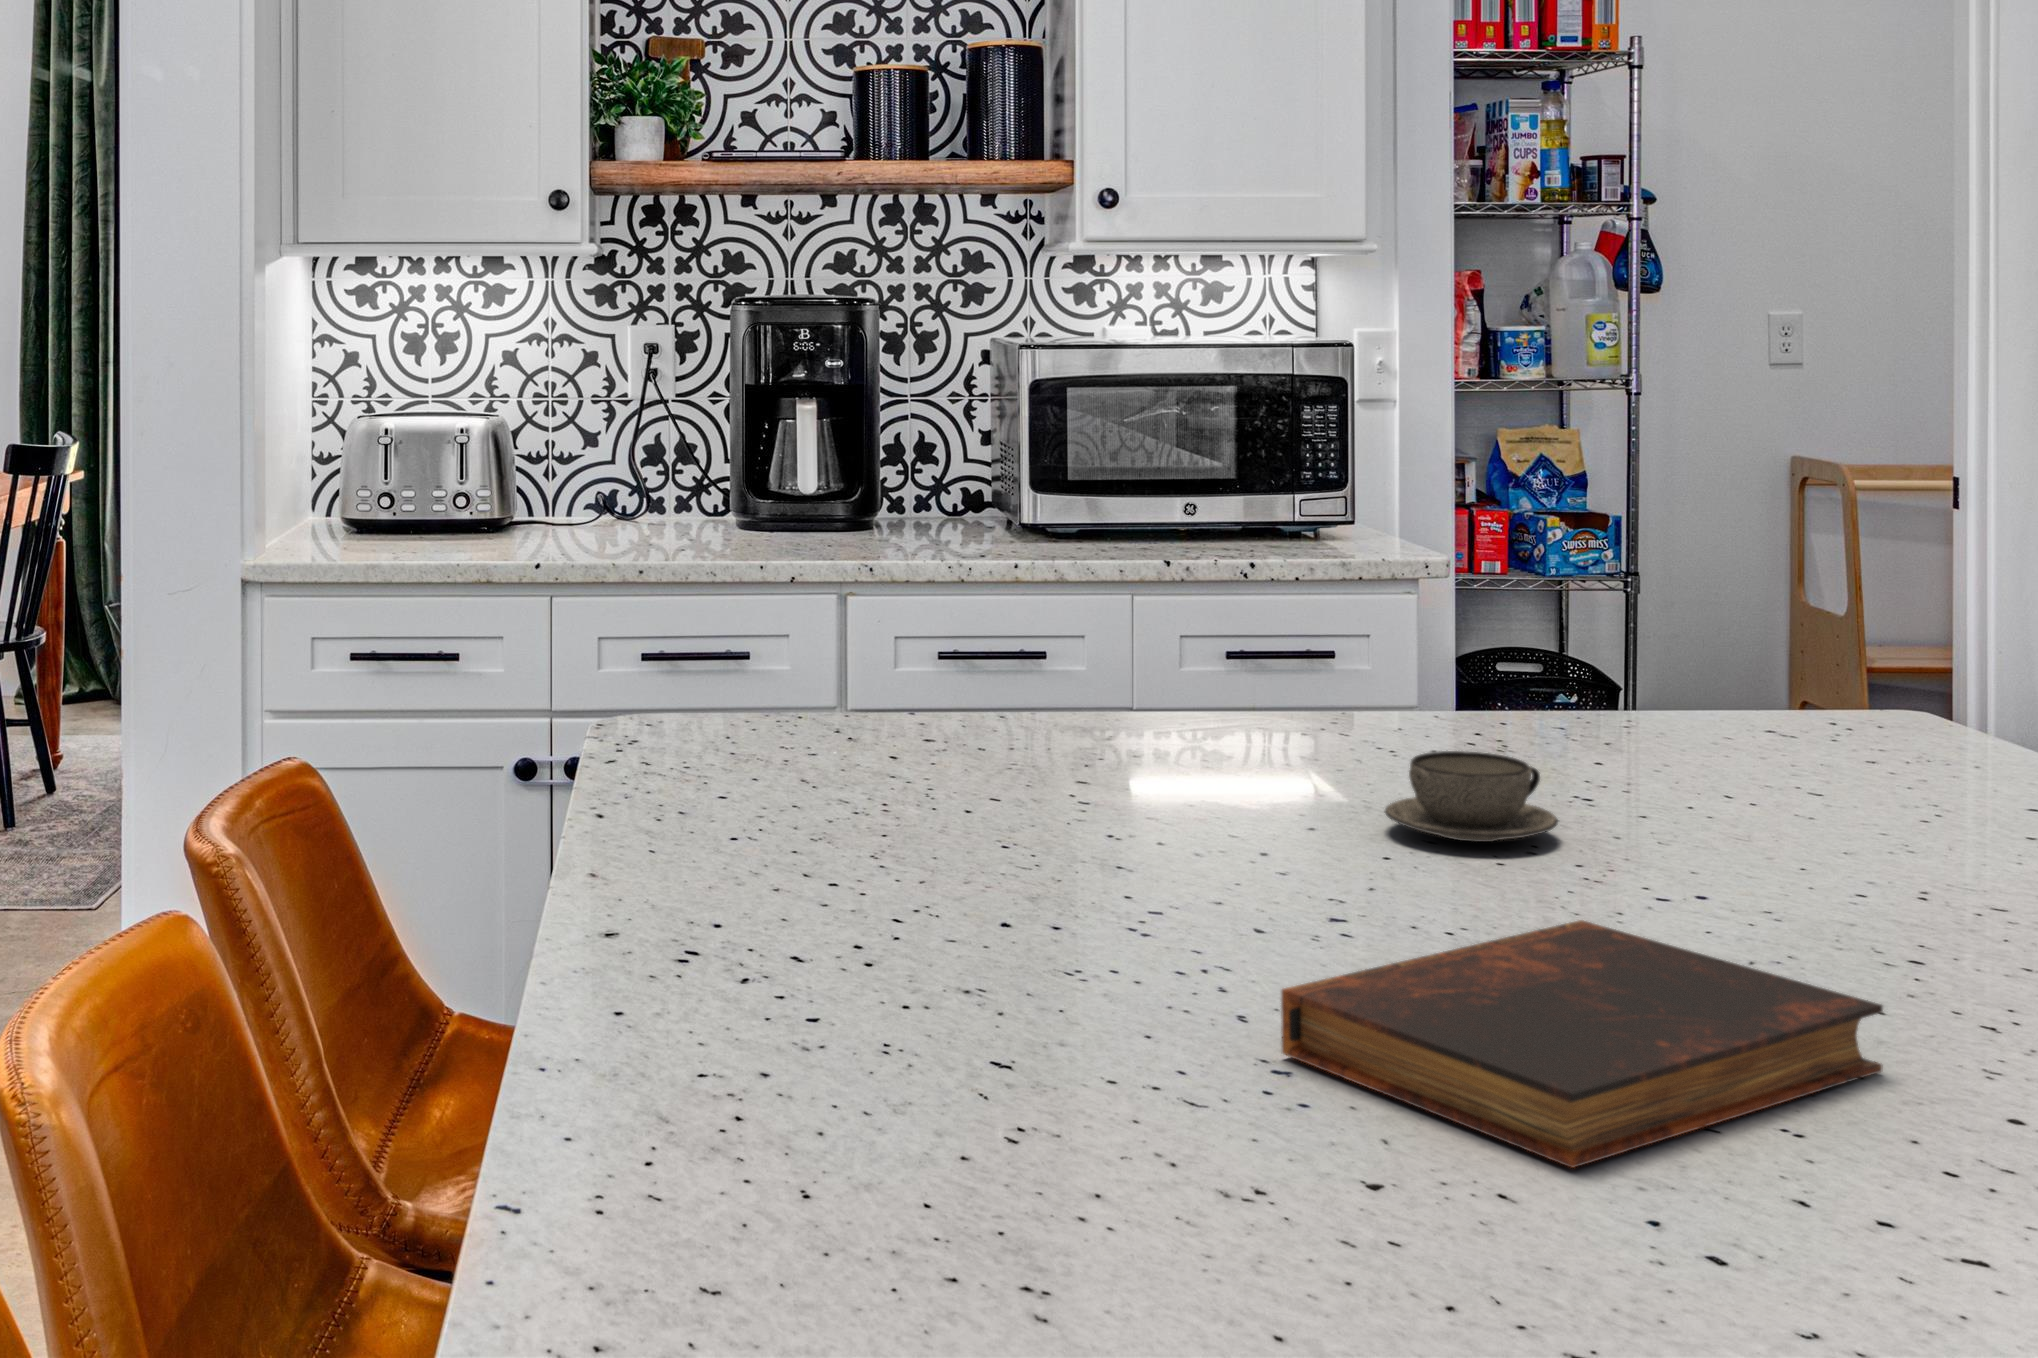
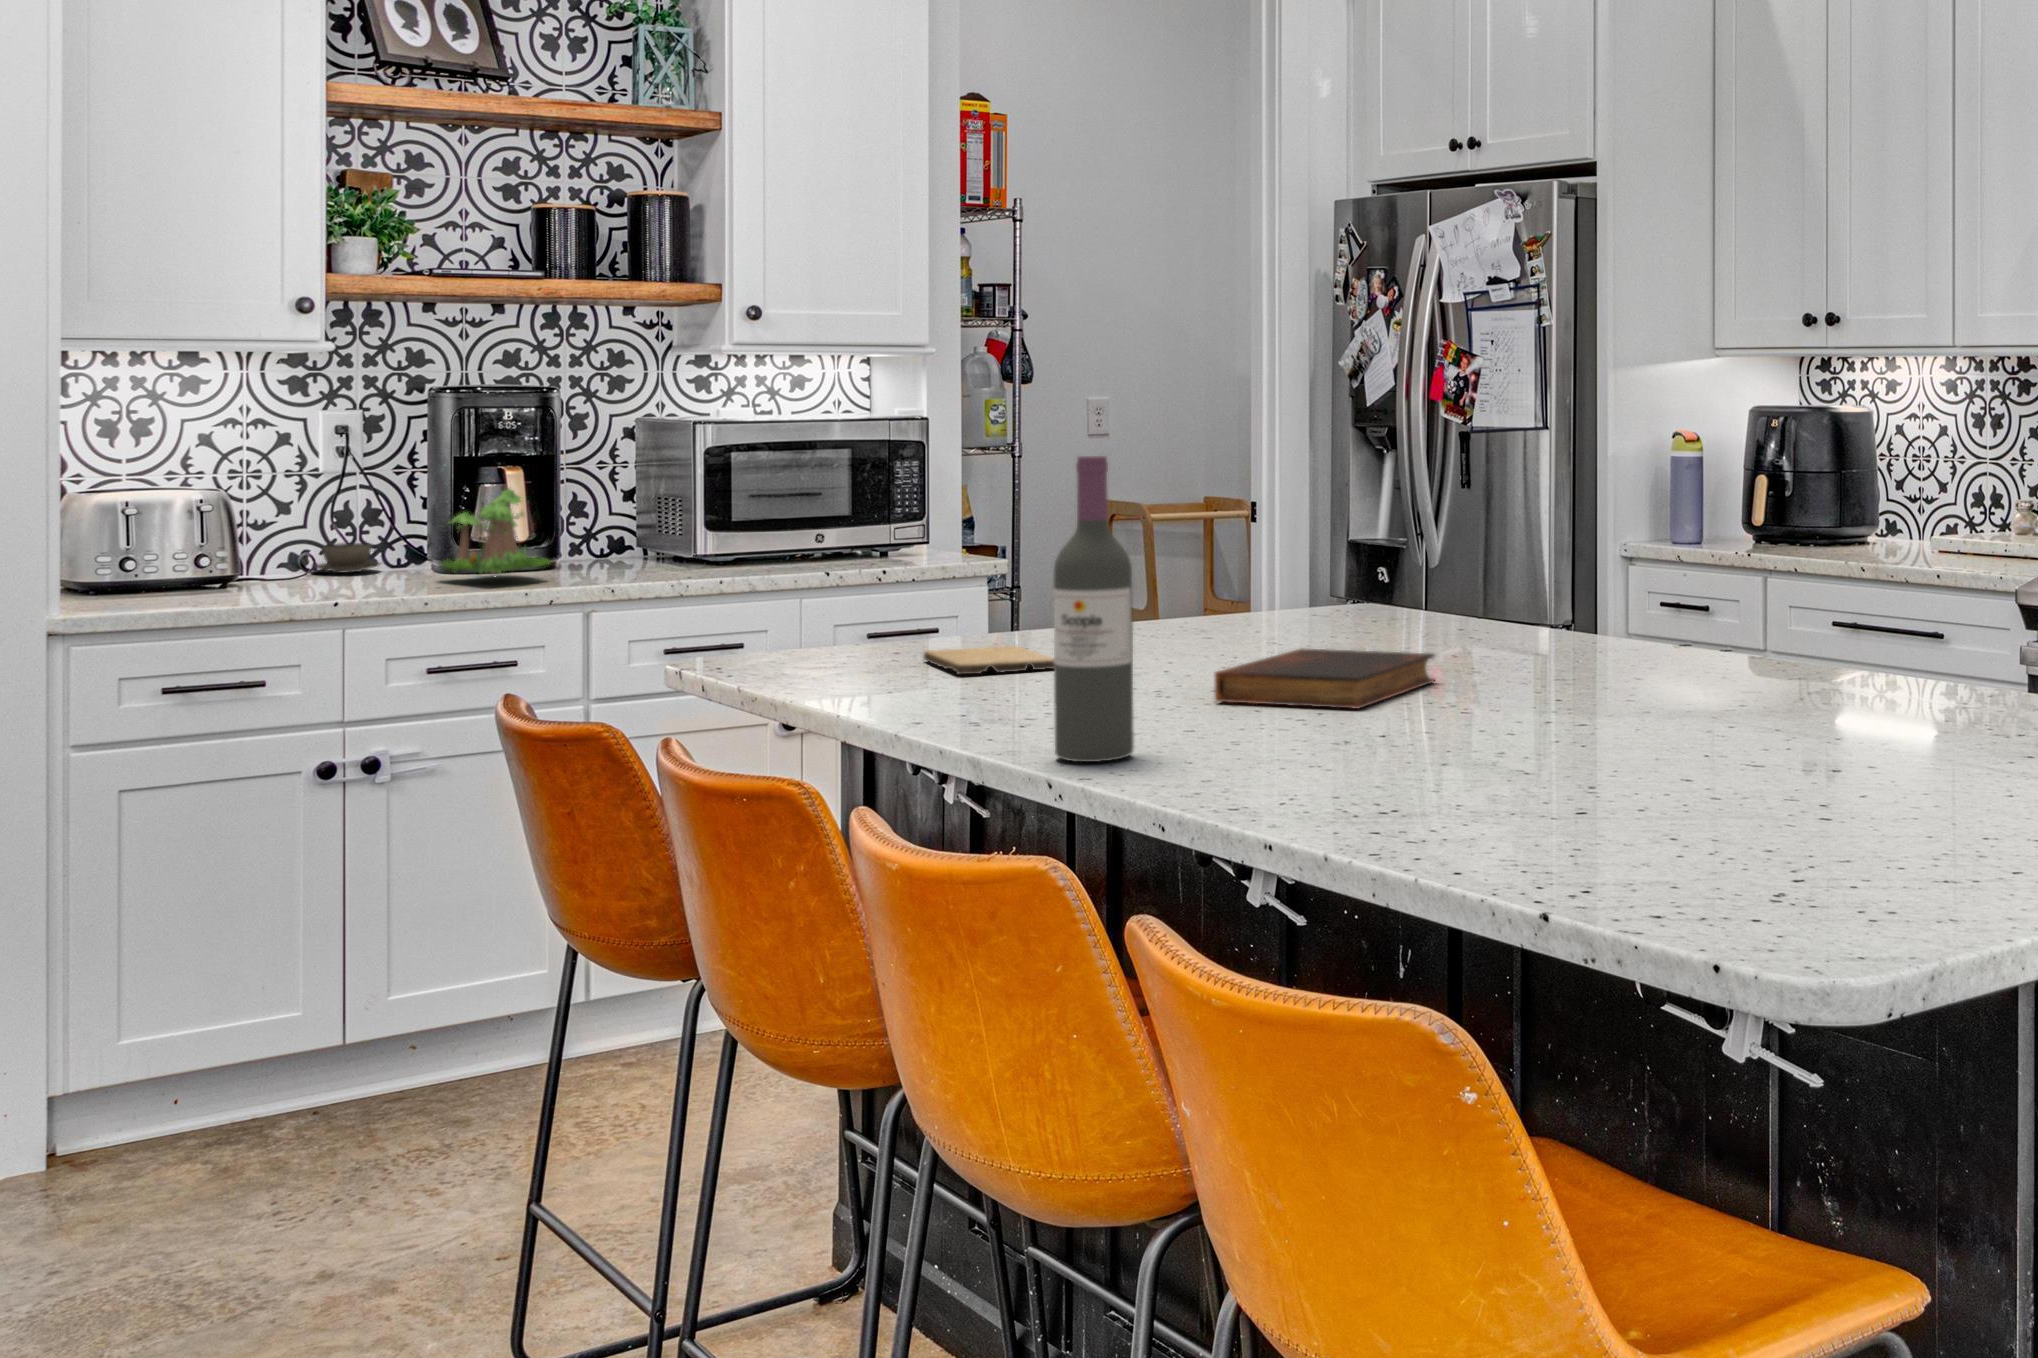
plant: none [707,380,836,547] -> present [438,488,551,574]
wine bottle: none [654,547,839,1283] -> present [1054,456,1134,762]
teacup: present [1385,751,1558,842] -> present [314,543,381,573]
cutting board: none [961,782,1152,862] -> present [924,646,1054,675]

